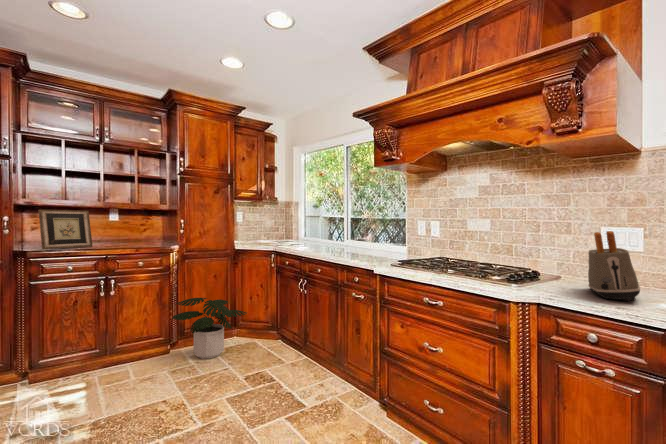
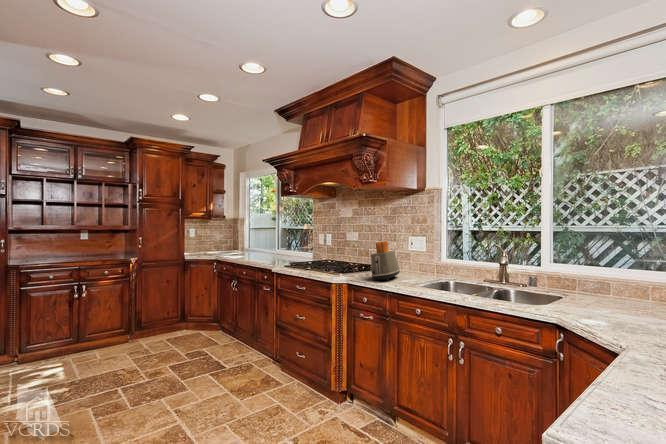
picture frame: present [38,210,92,249] -> none [26,232,68,262]
potted plant: present [172,298,247,359] -> none [132,298,194,344]

